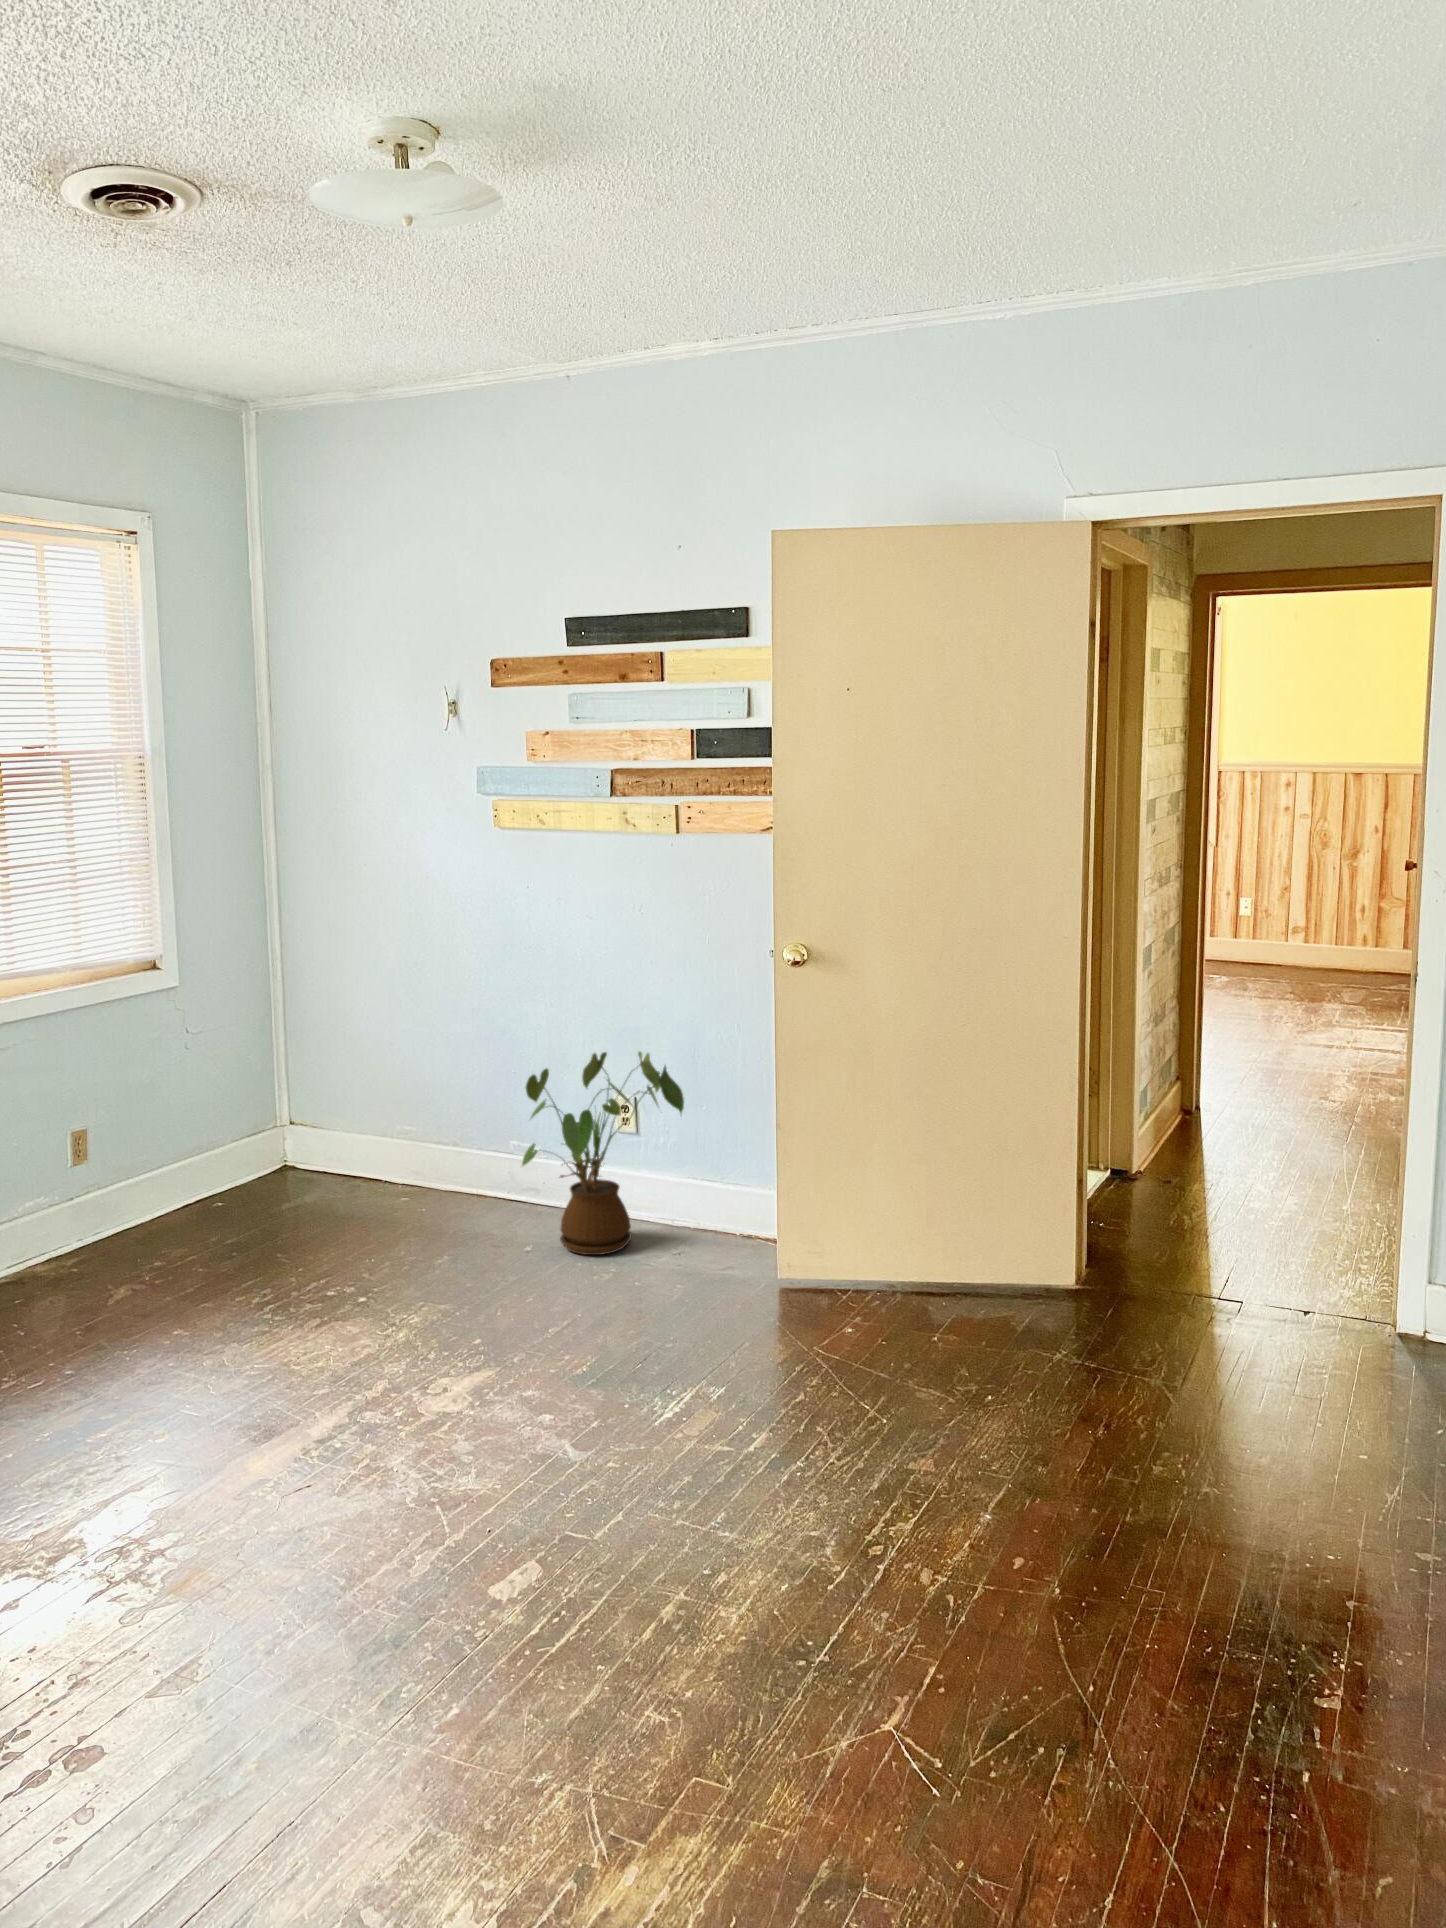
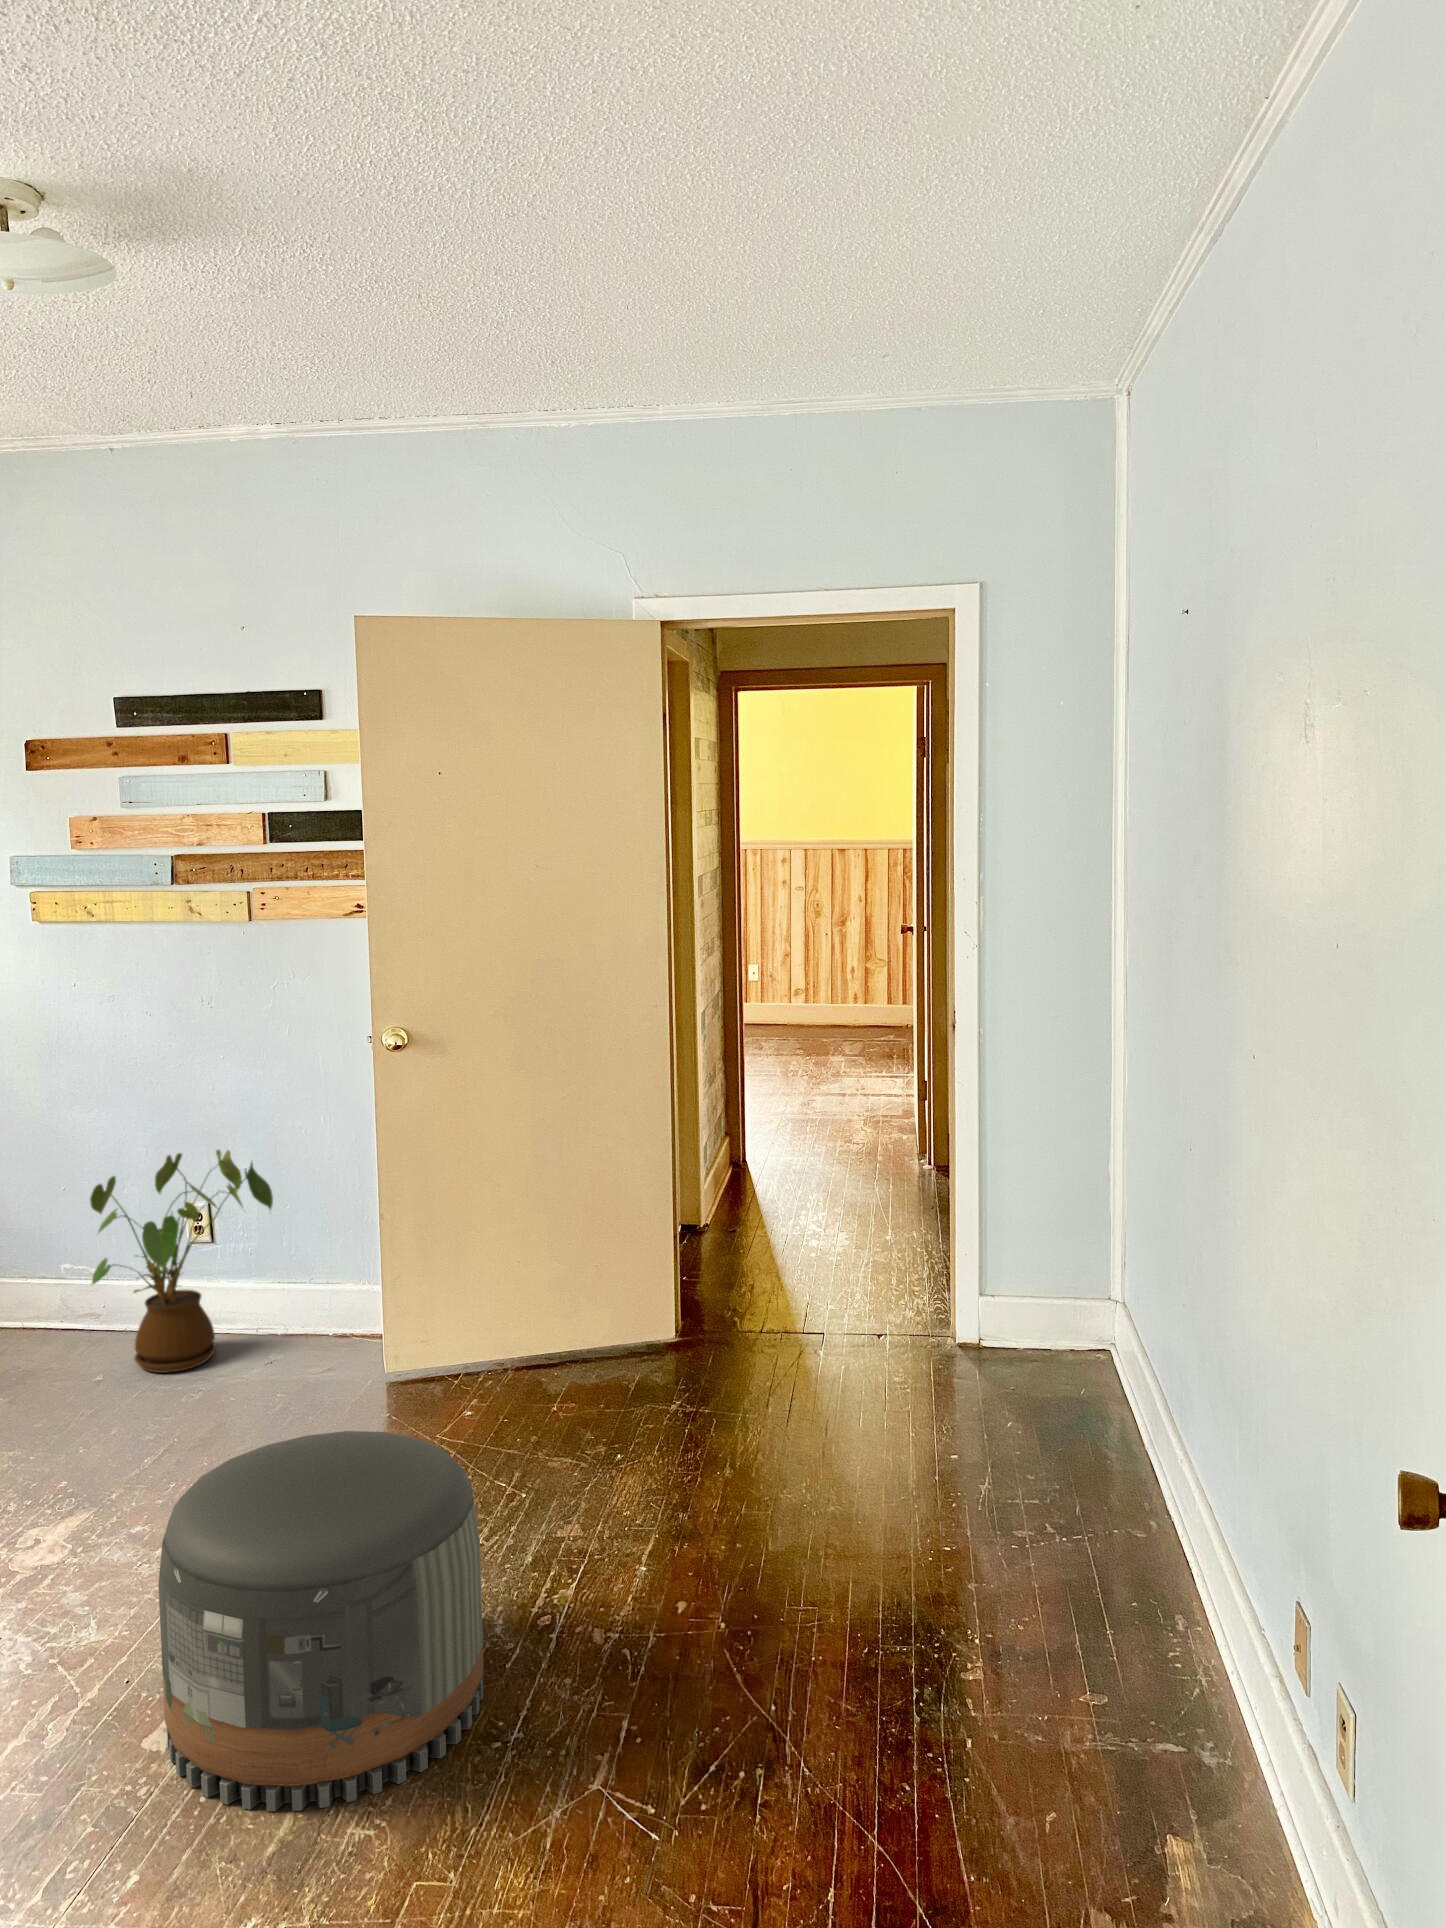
pouf: none [504,1331,802,1685] -> present [158,1431,484,1811]

